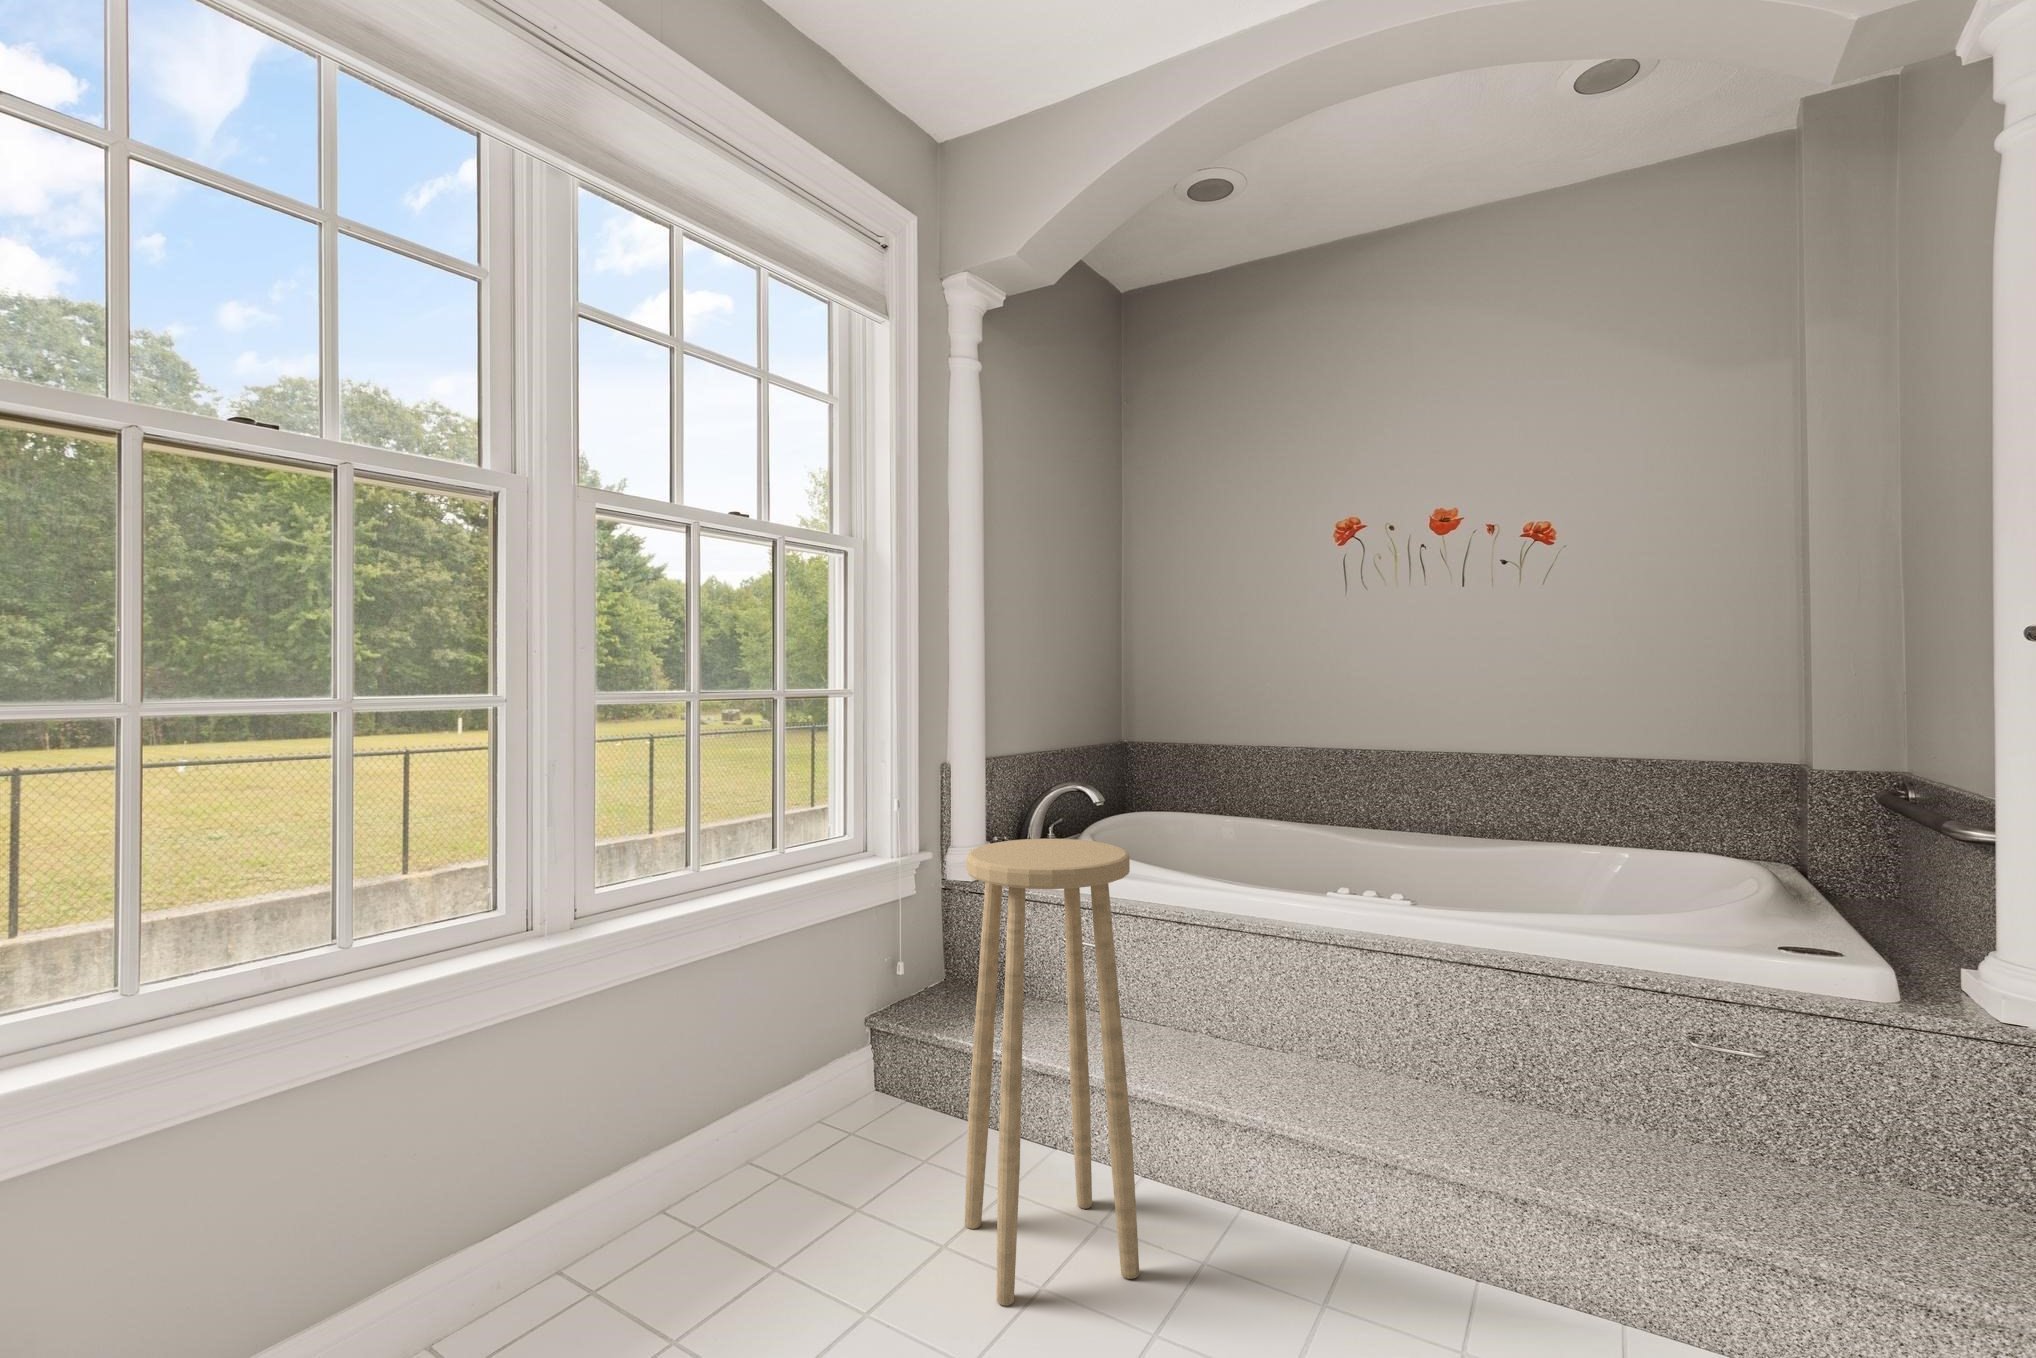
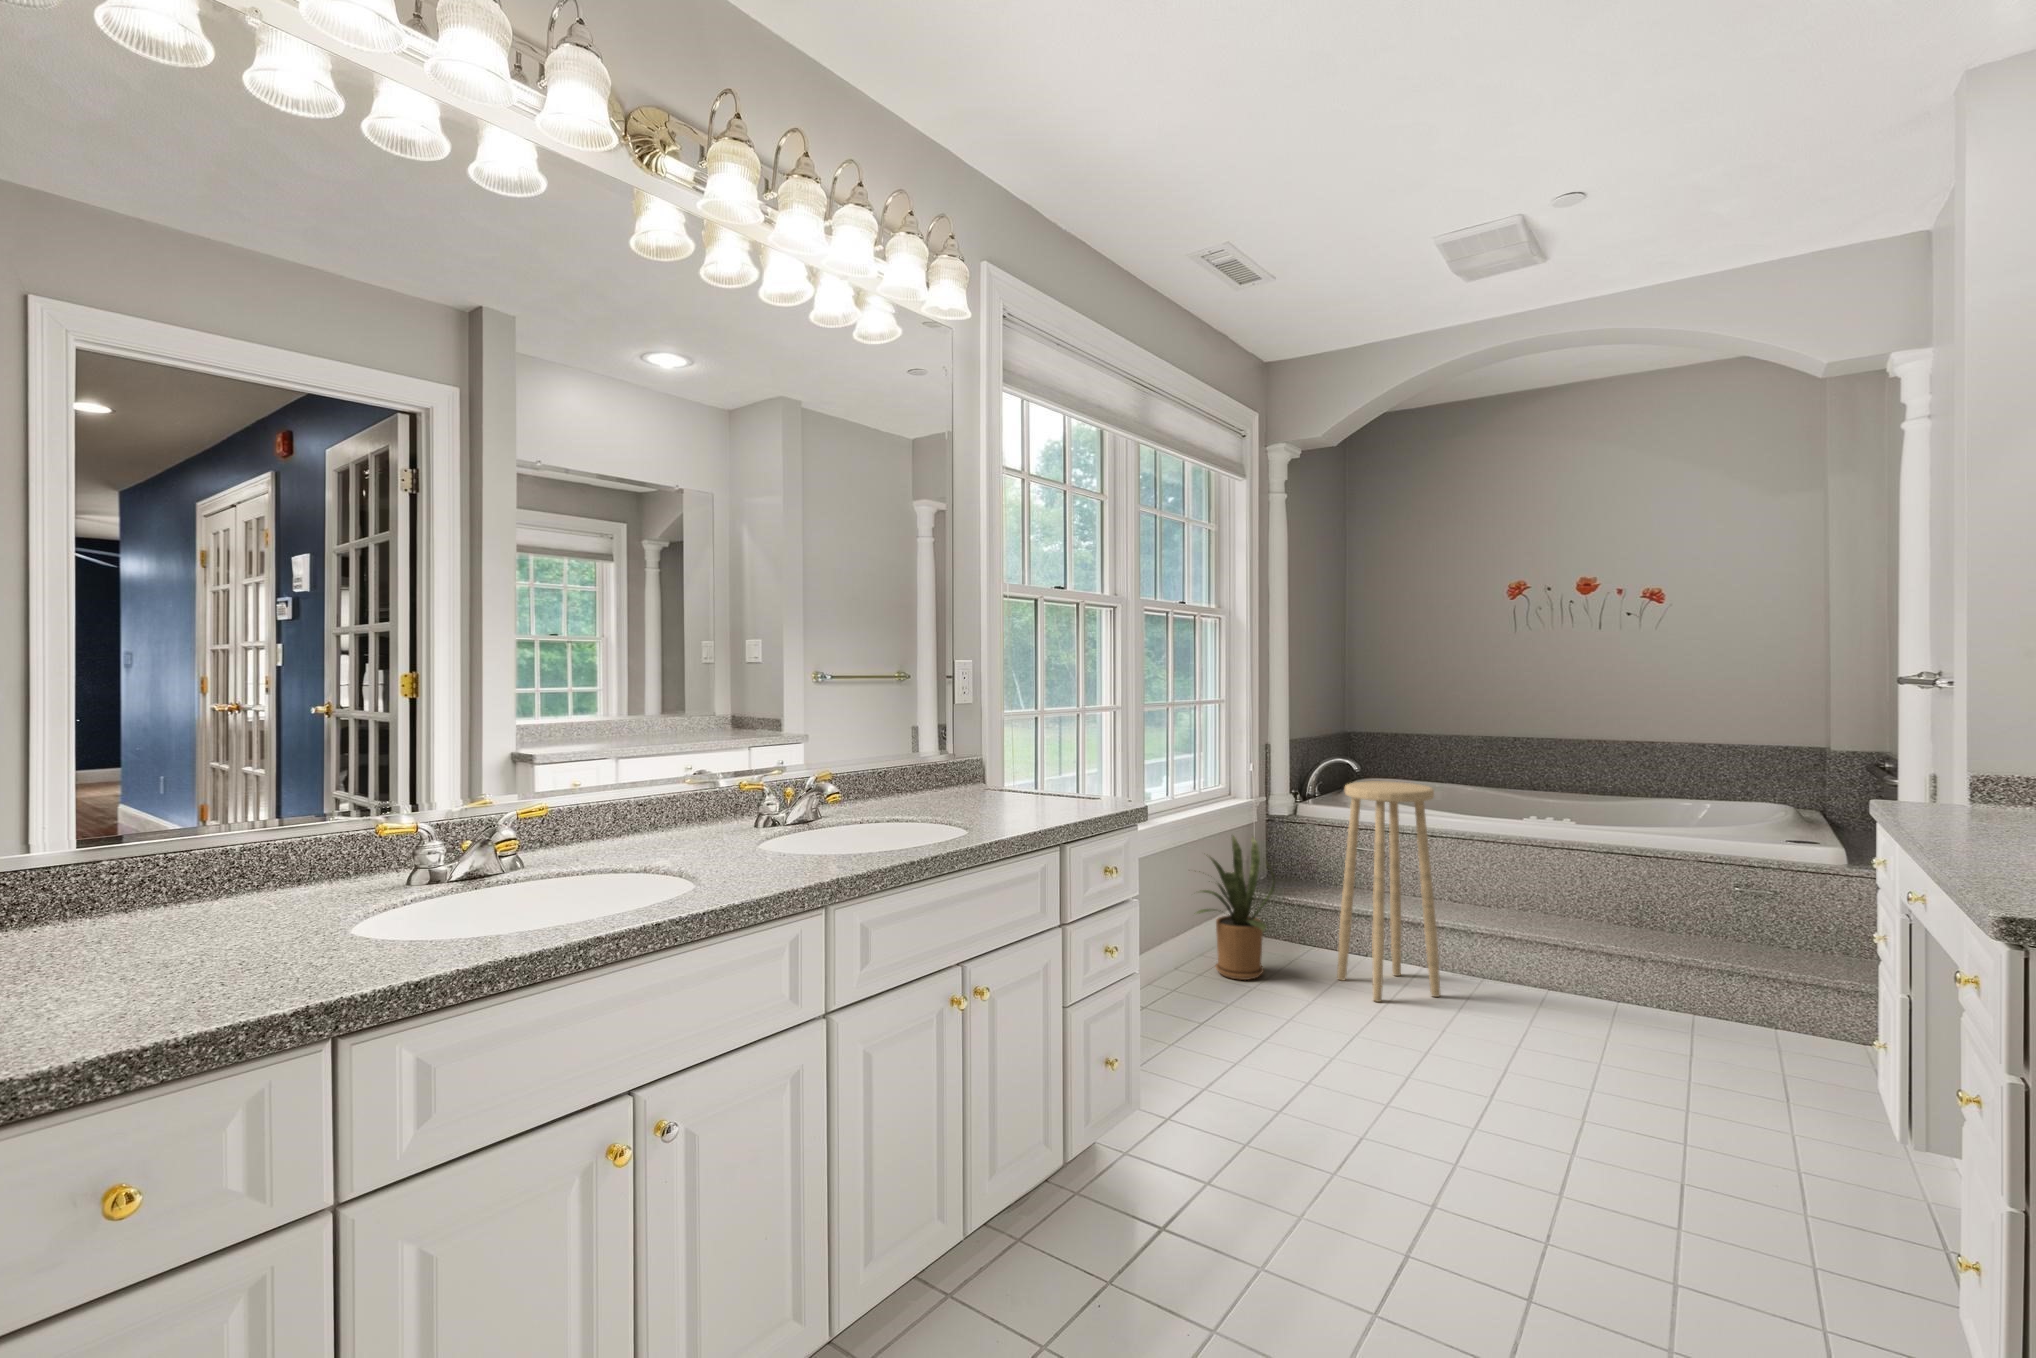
house plant: none [680,934,840,1237] -> present [1197,836,1275,980]

